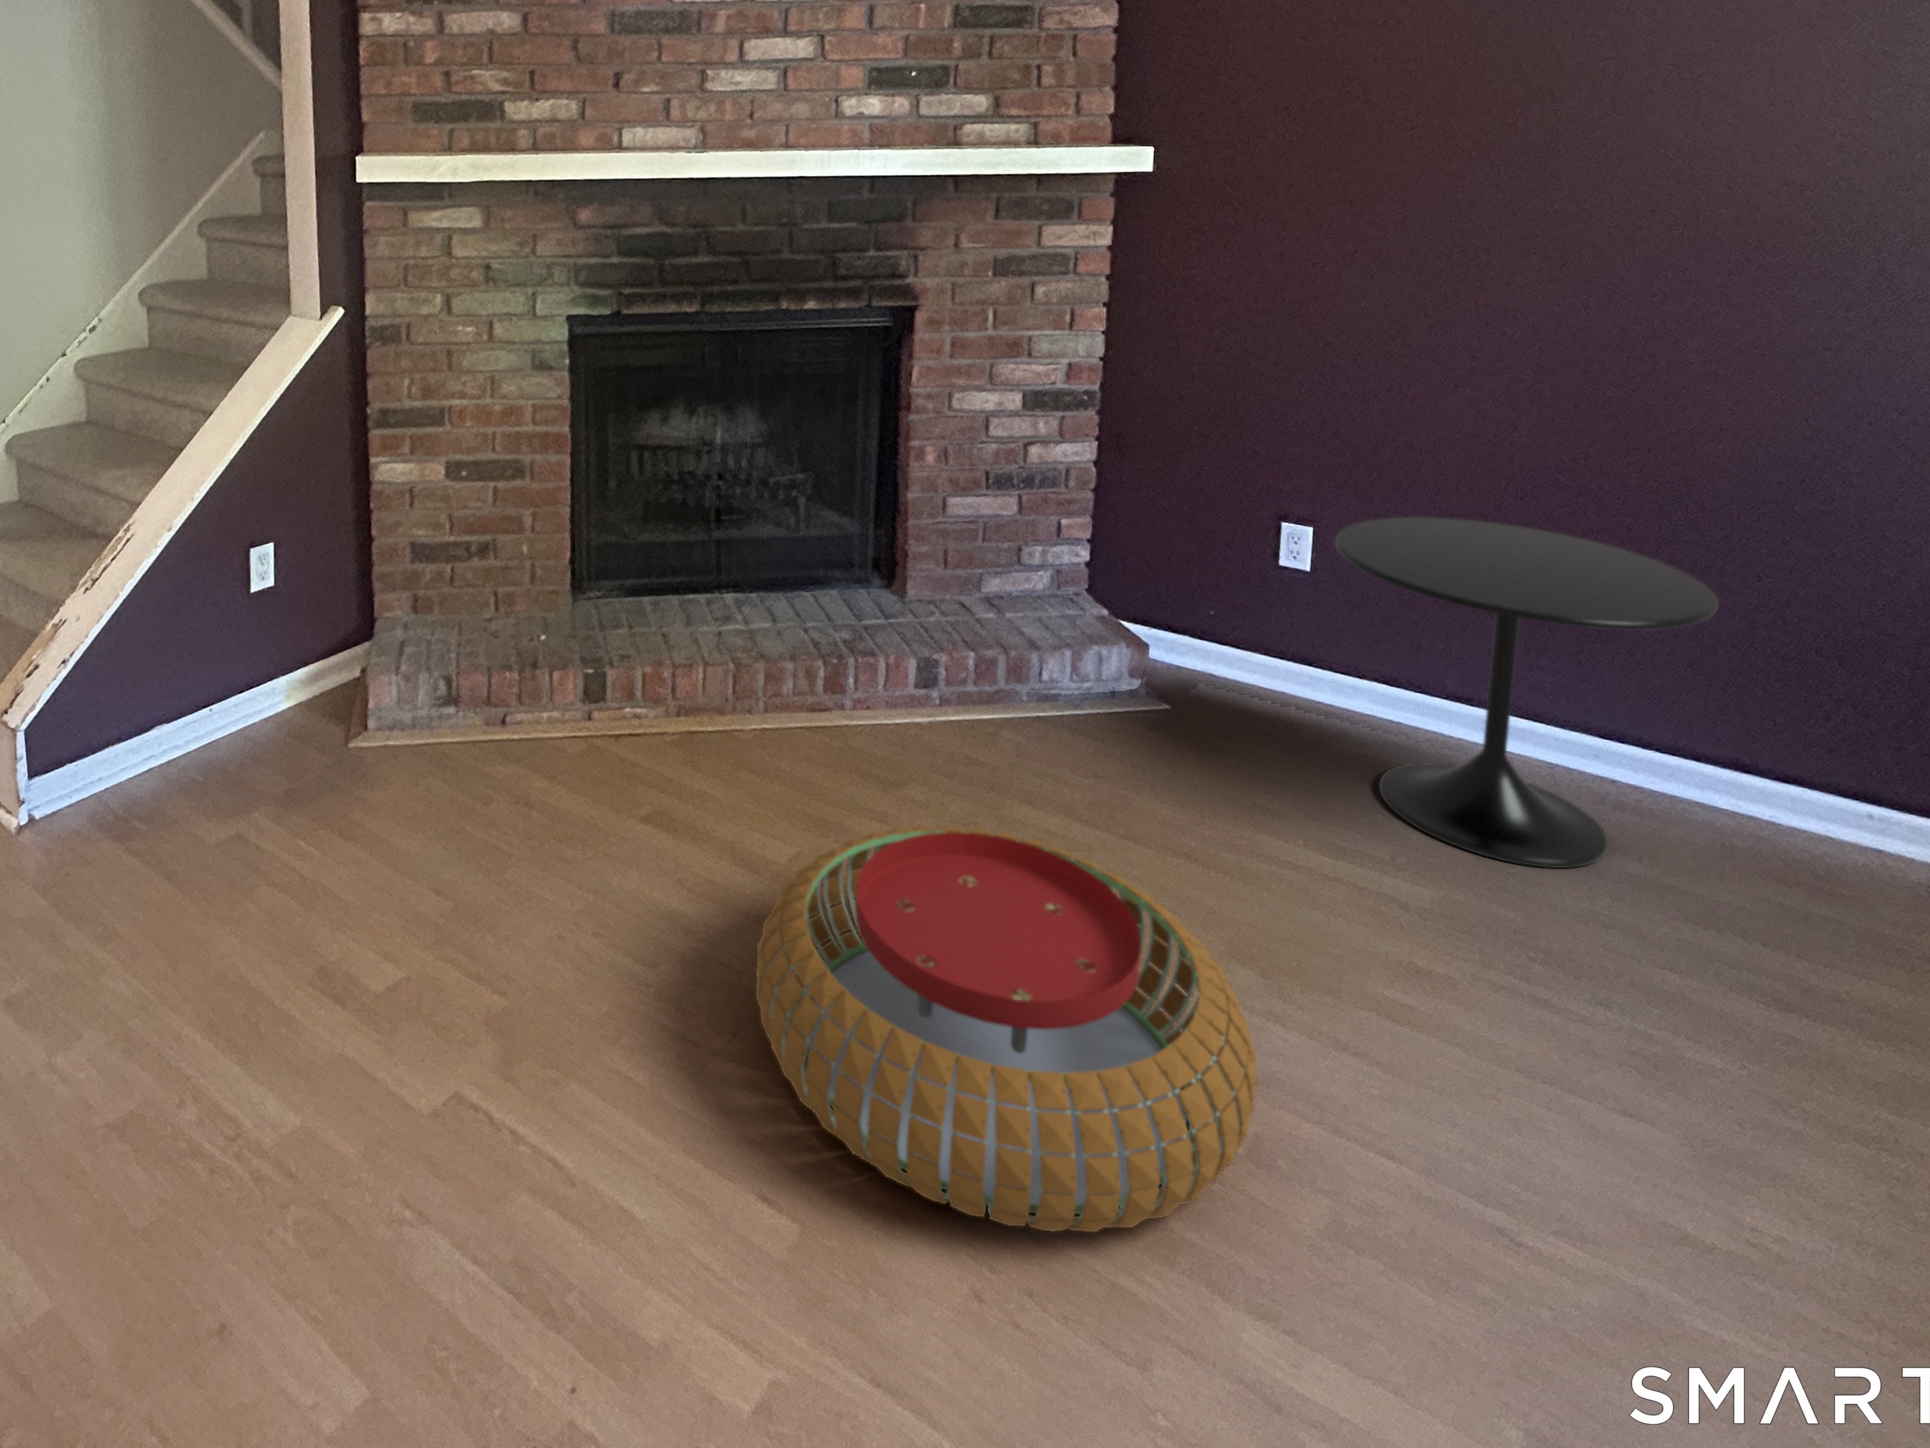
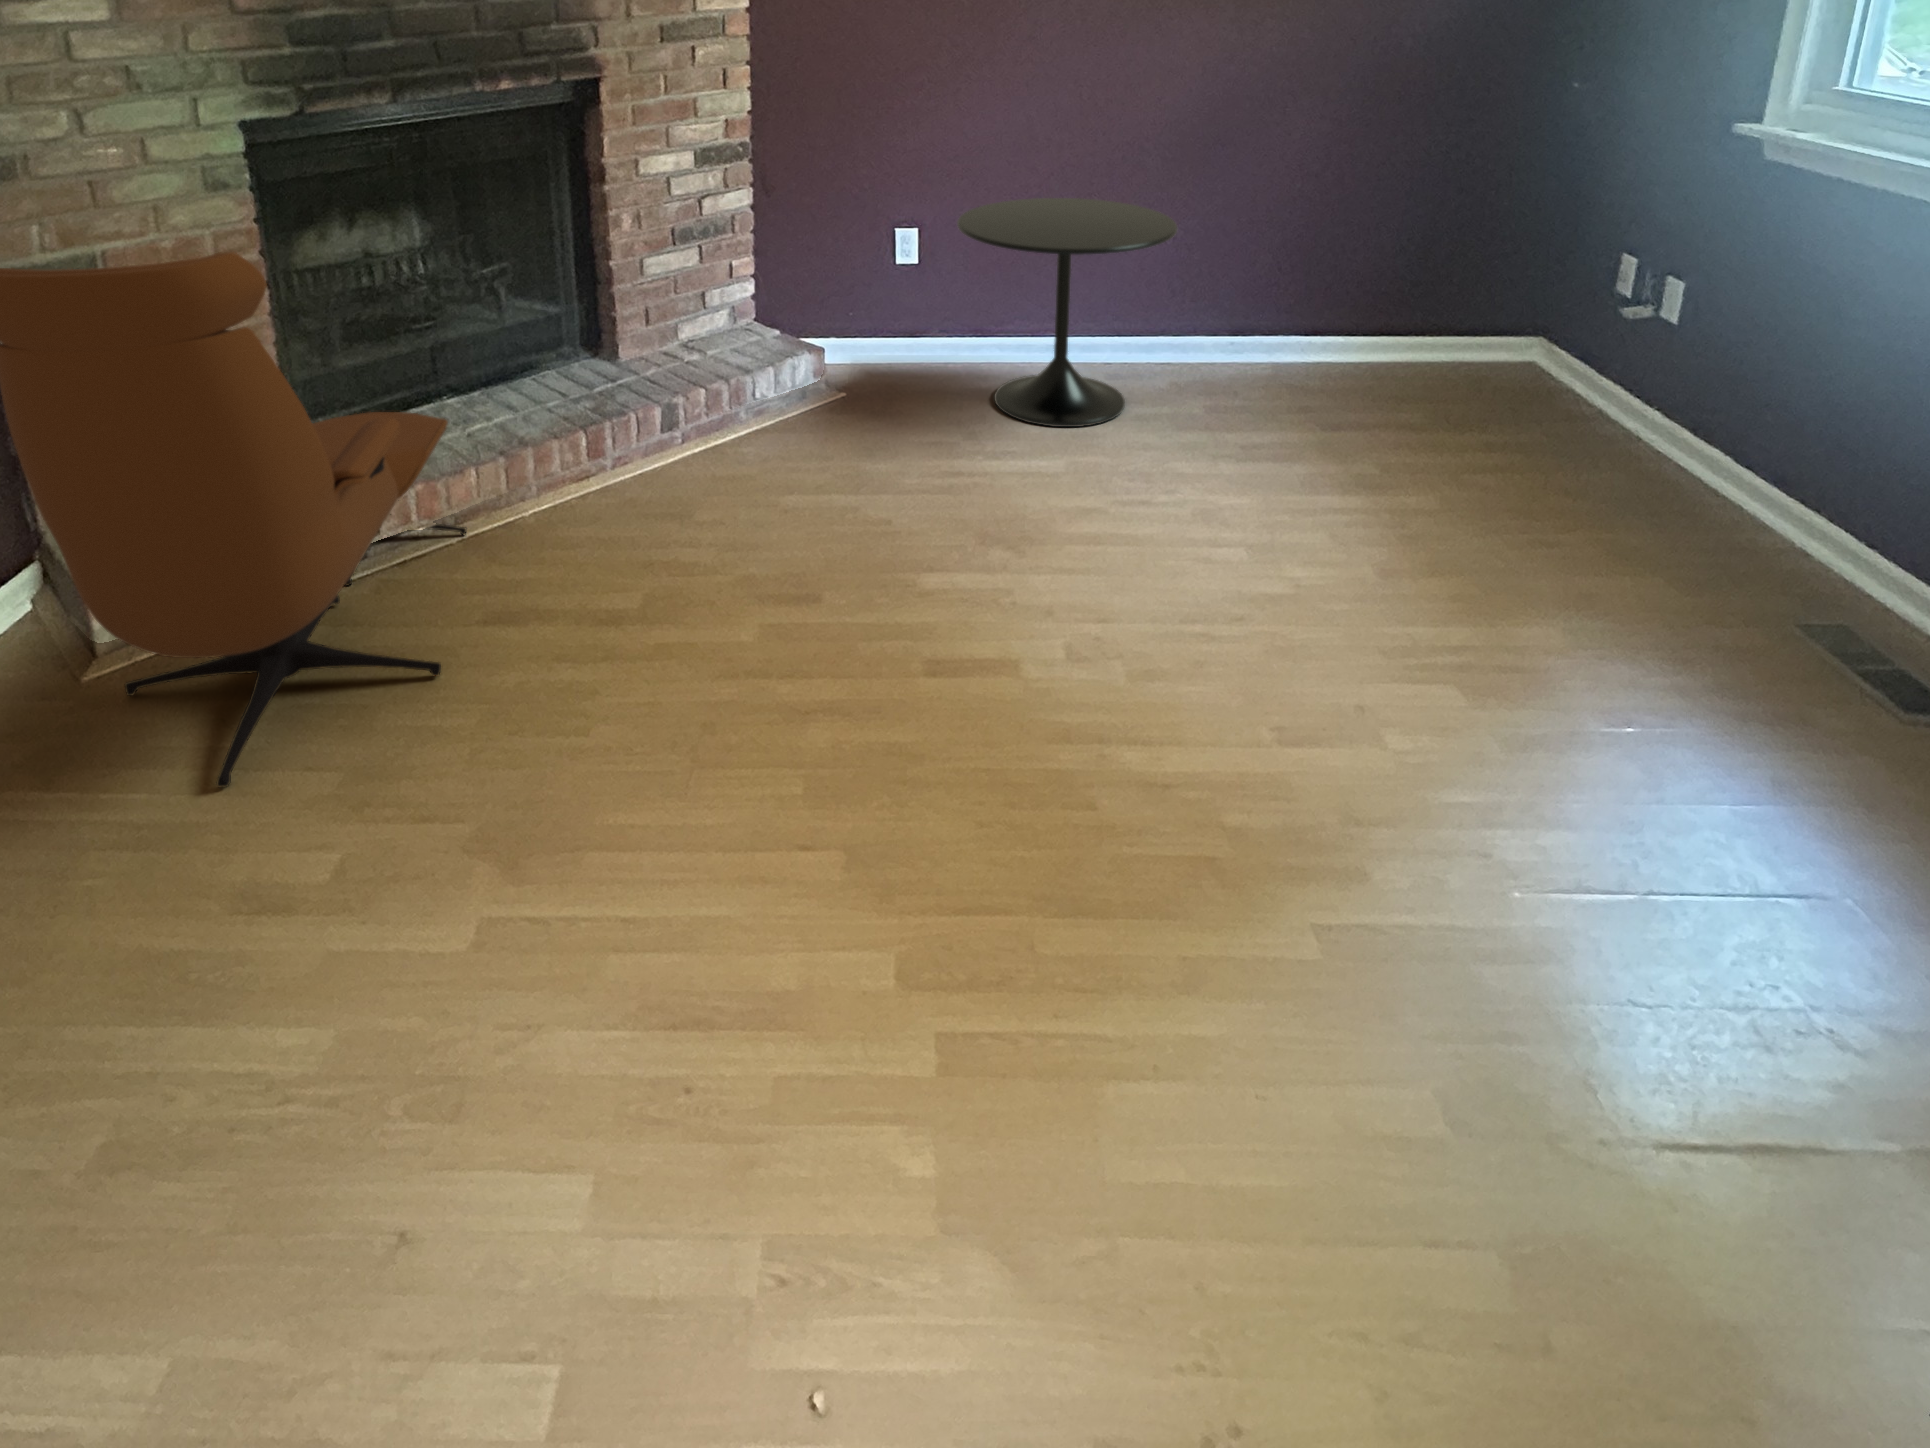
lounge chair: none [270,404,686,877] -> present [0,252,467,787]
pouf: present [756,826,1257,1232] -> none [686,503,1075,788]

